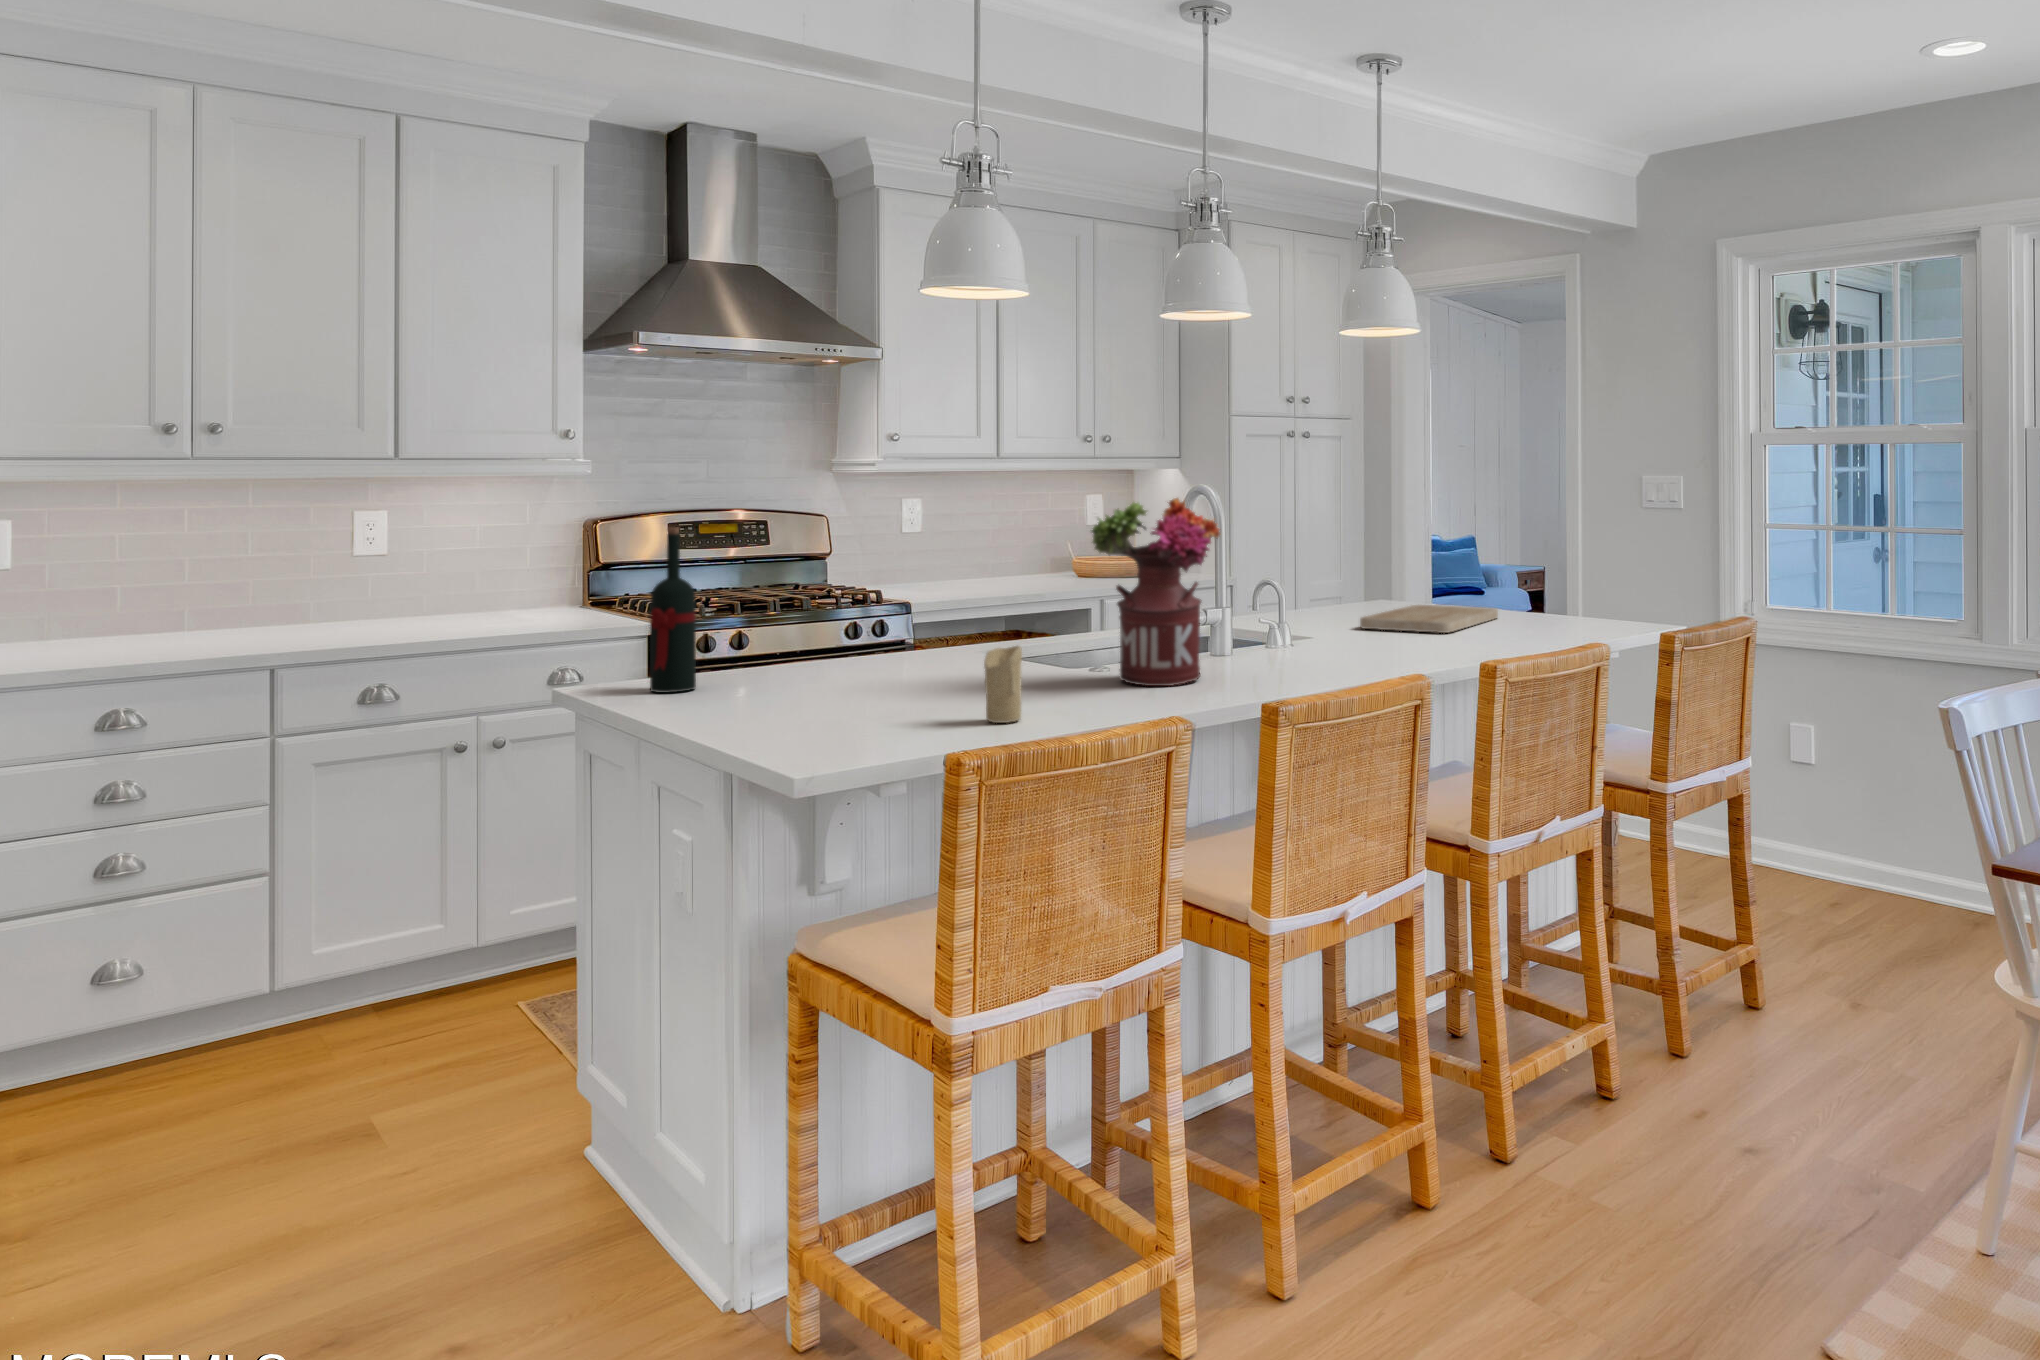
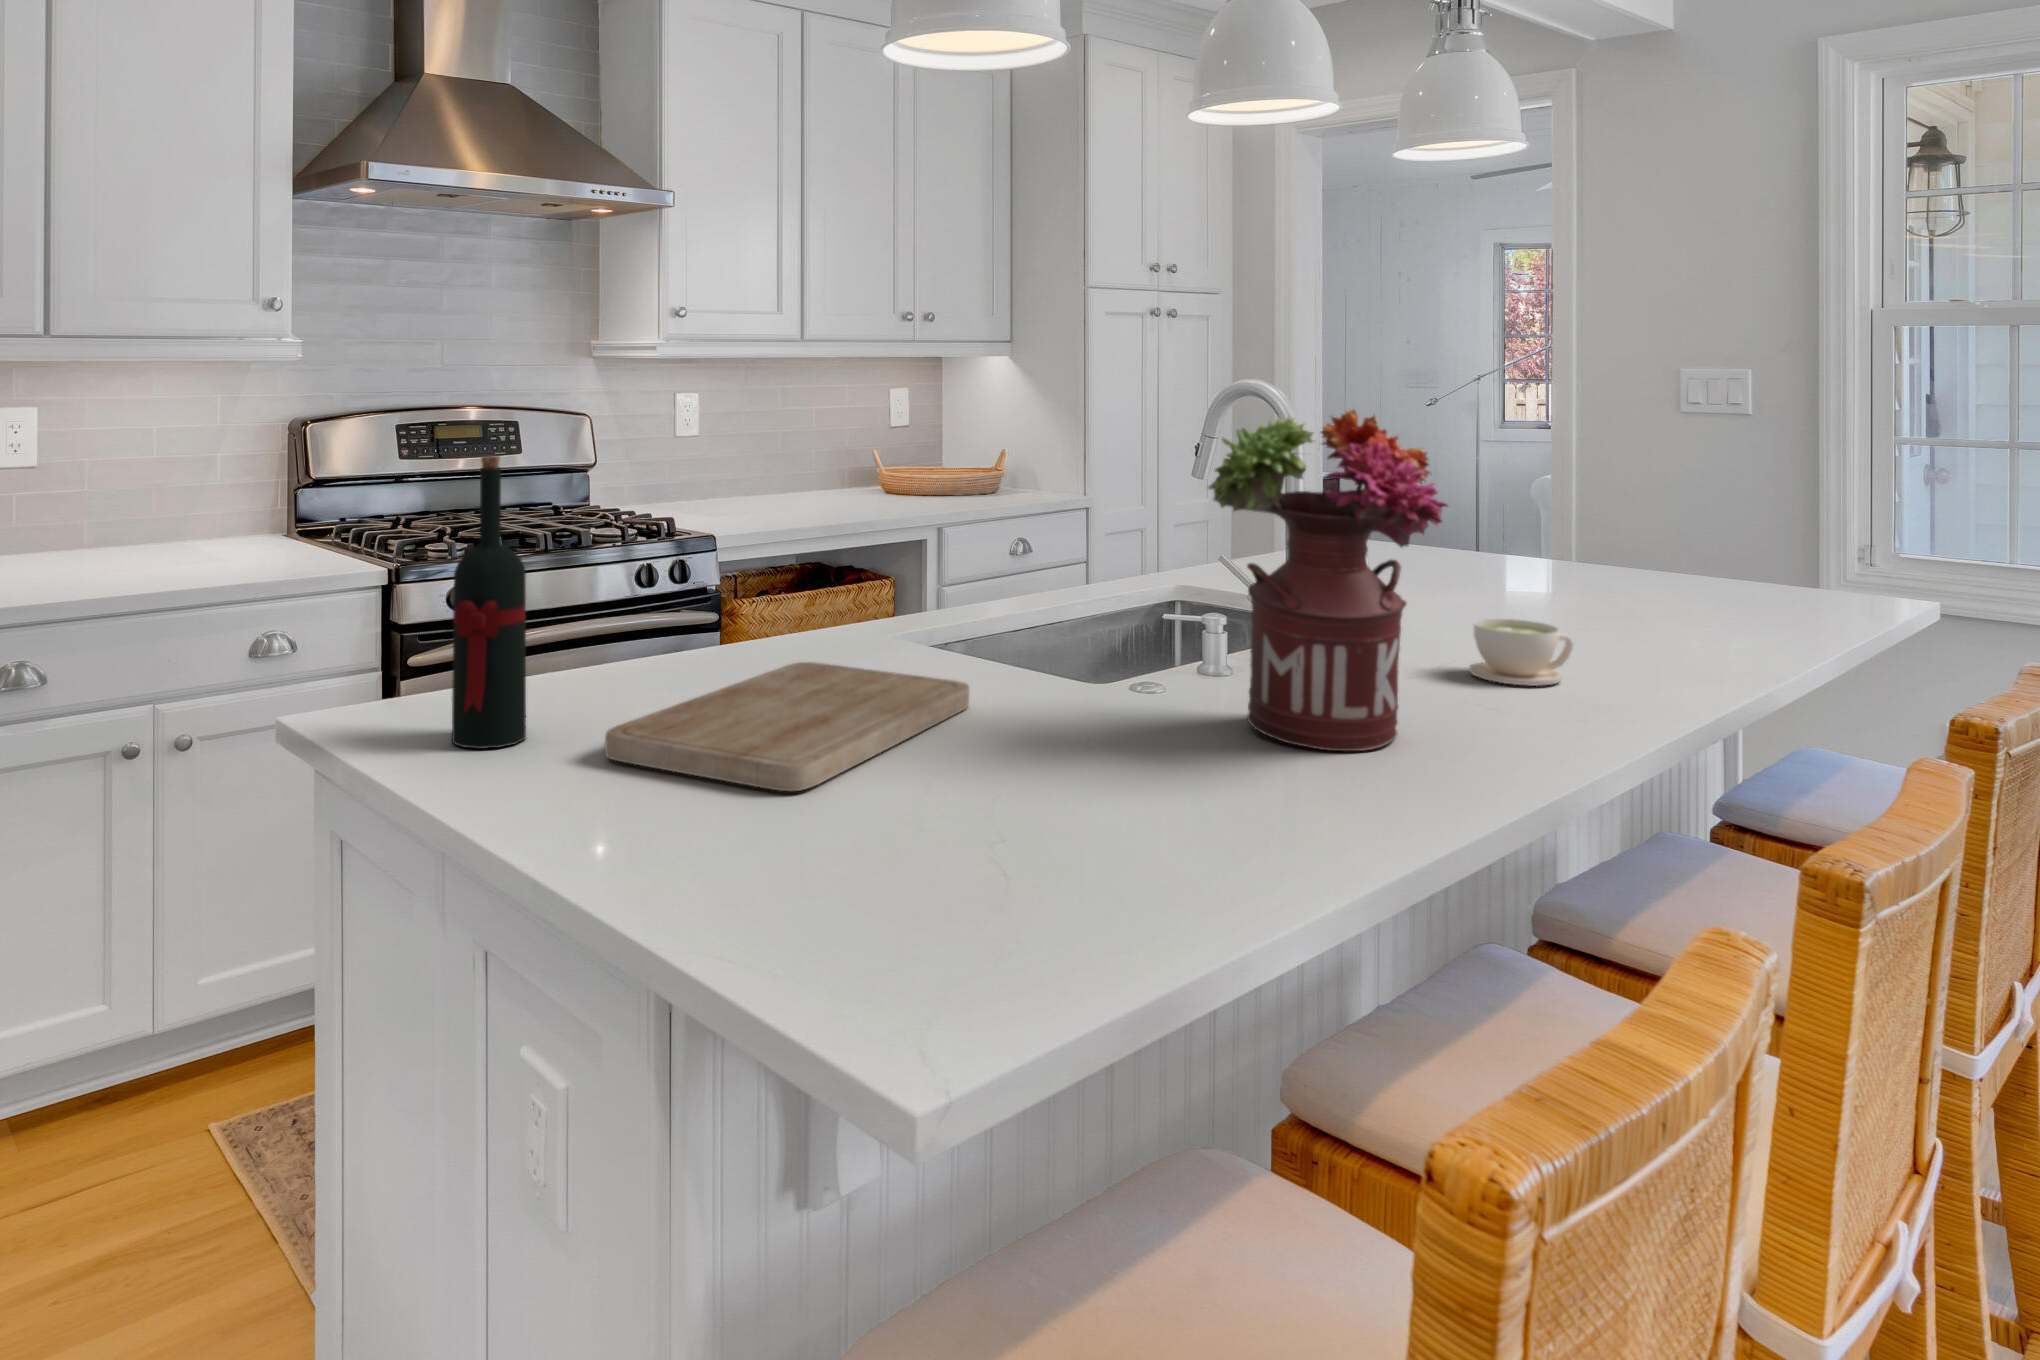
cutting board: present [1360,605,1498,633] -> present [605,662,969,791]
coffee cup: none [1297,626,1354,662] -> present [1469,619,1574,686]
candle: present [984,646,1022,723] -> none [1152,714,1229,879]

